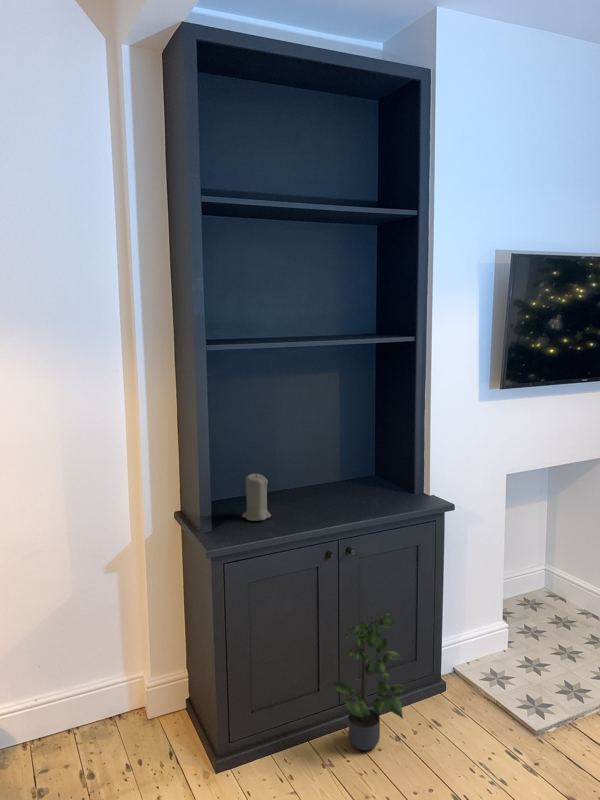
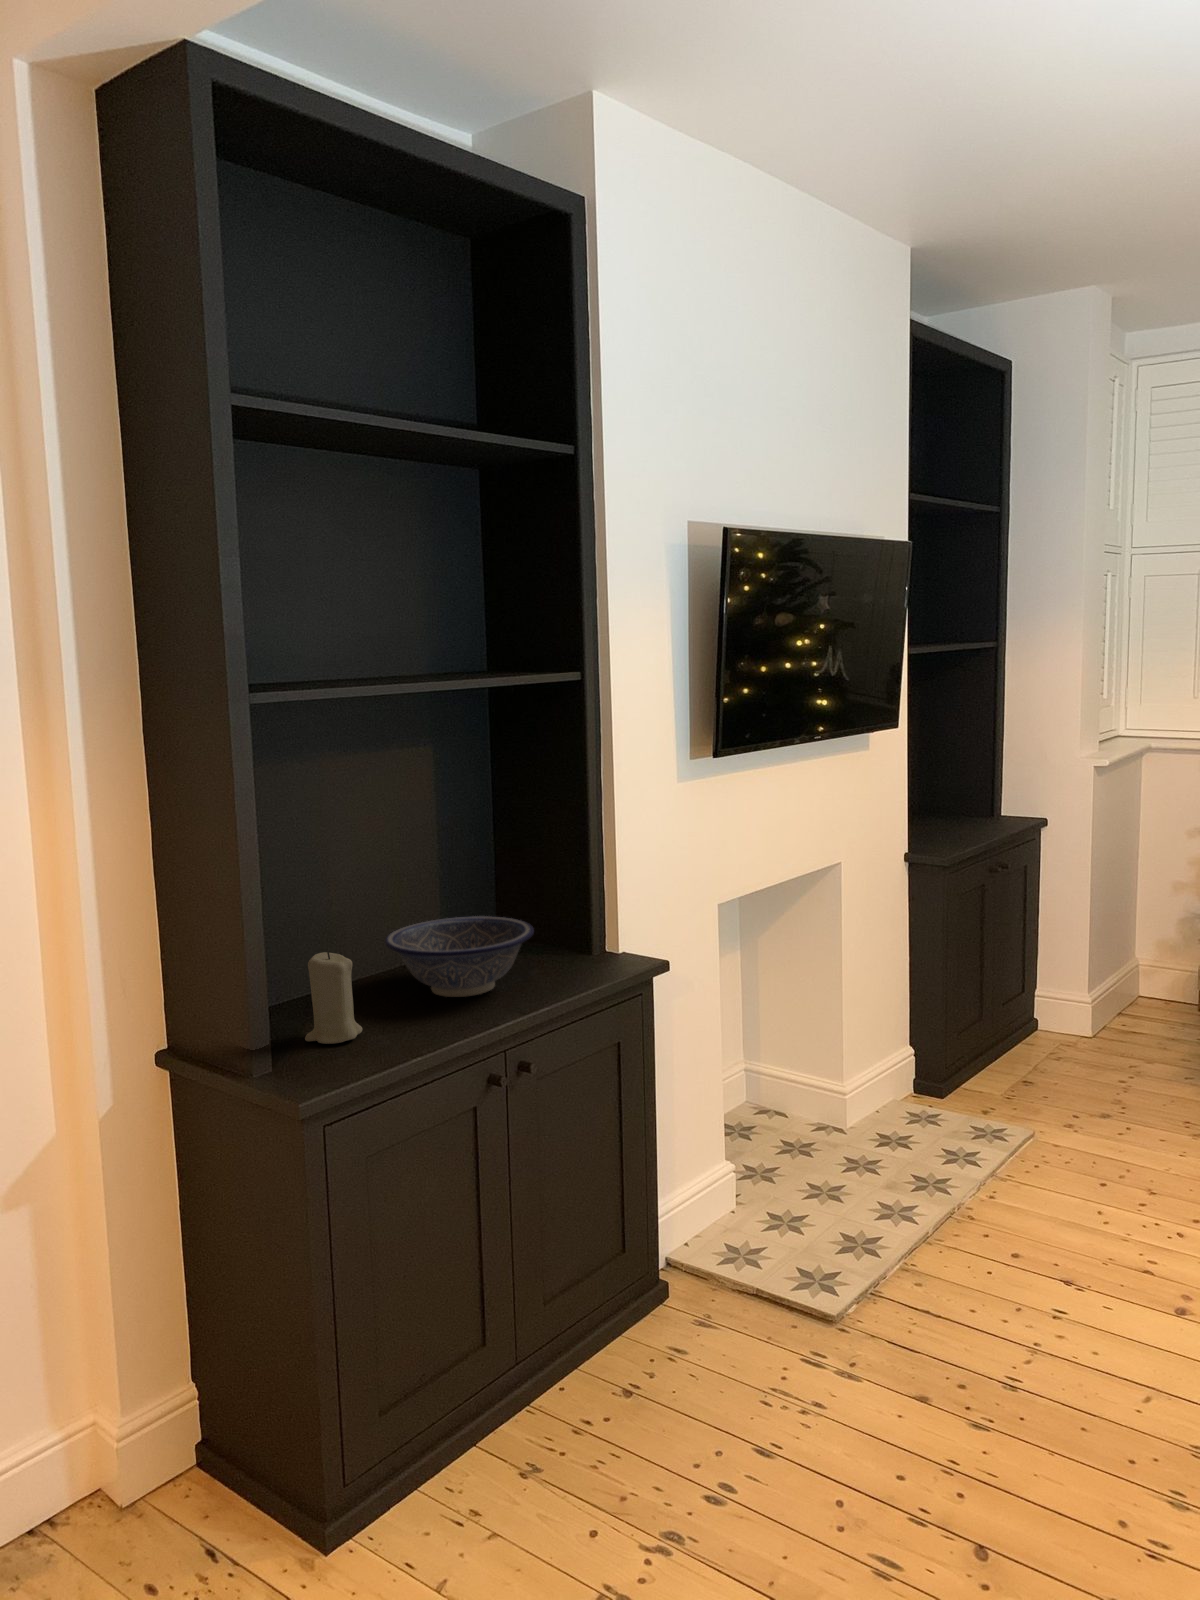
decorative bowl: none [298,463,377,507] -> present [385,916,534,997]
potted plant: present [332,613,407,750] -> none [512,1163,643,1429]

